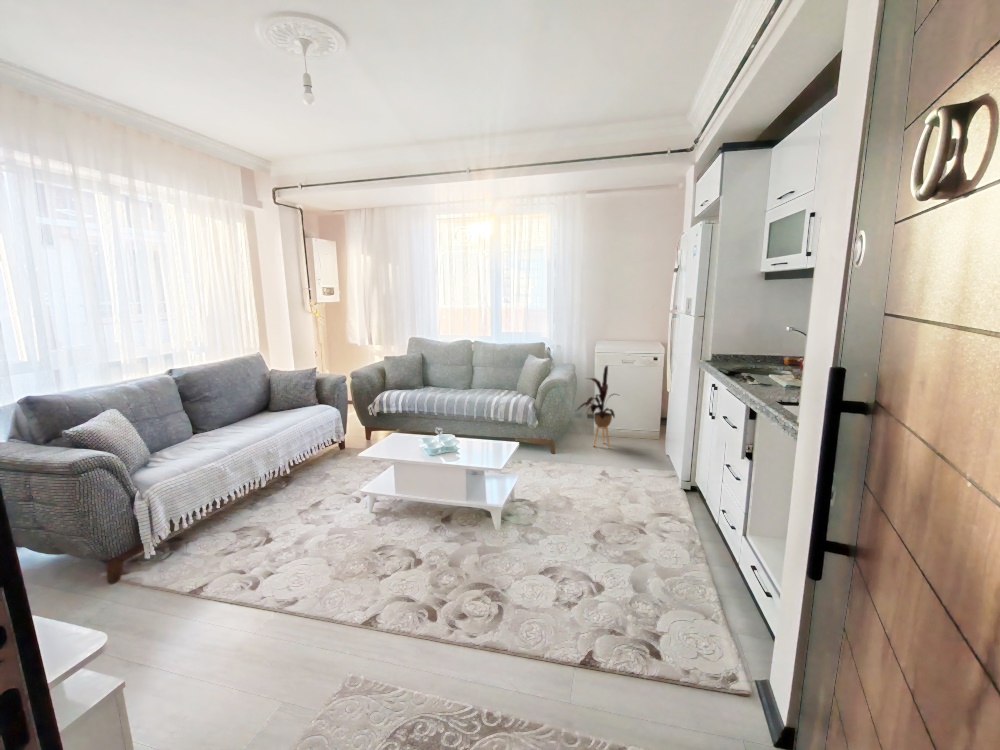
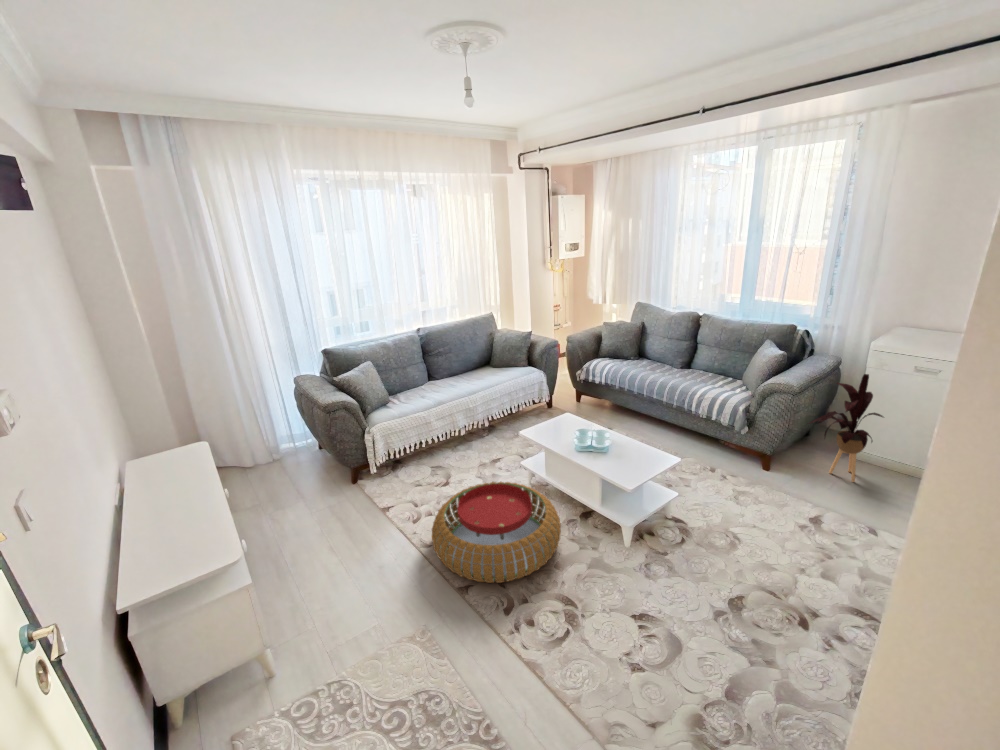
pouf: none [298,503,449,609] -> present [432,482,561,583]

